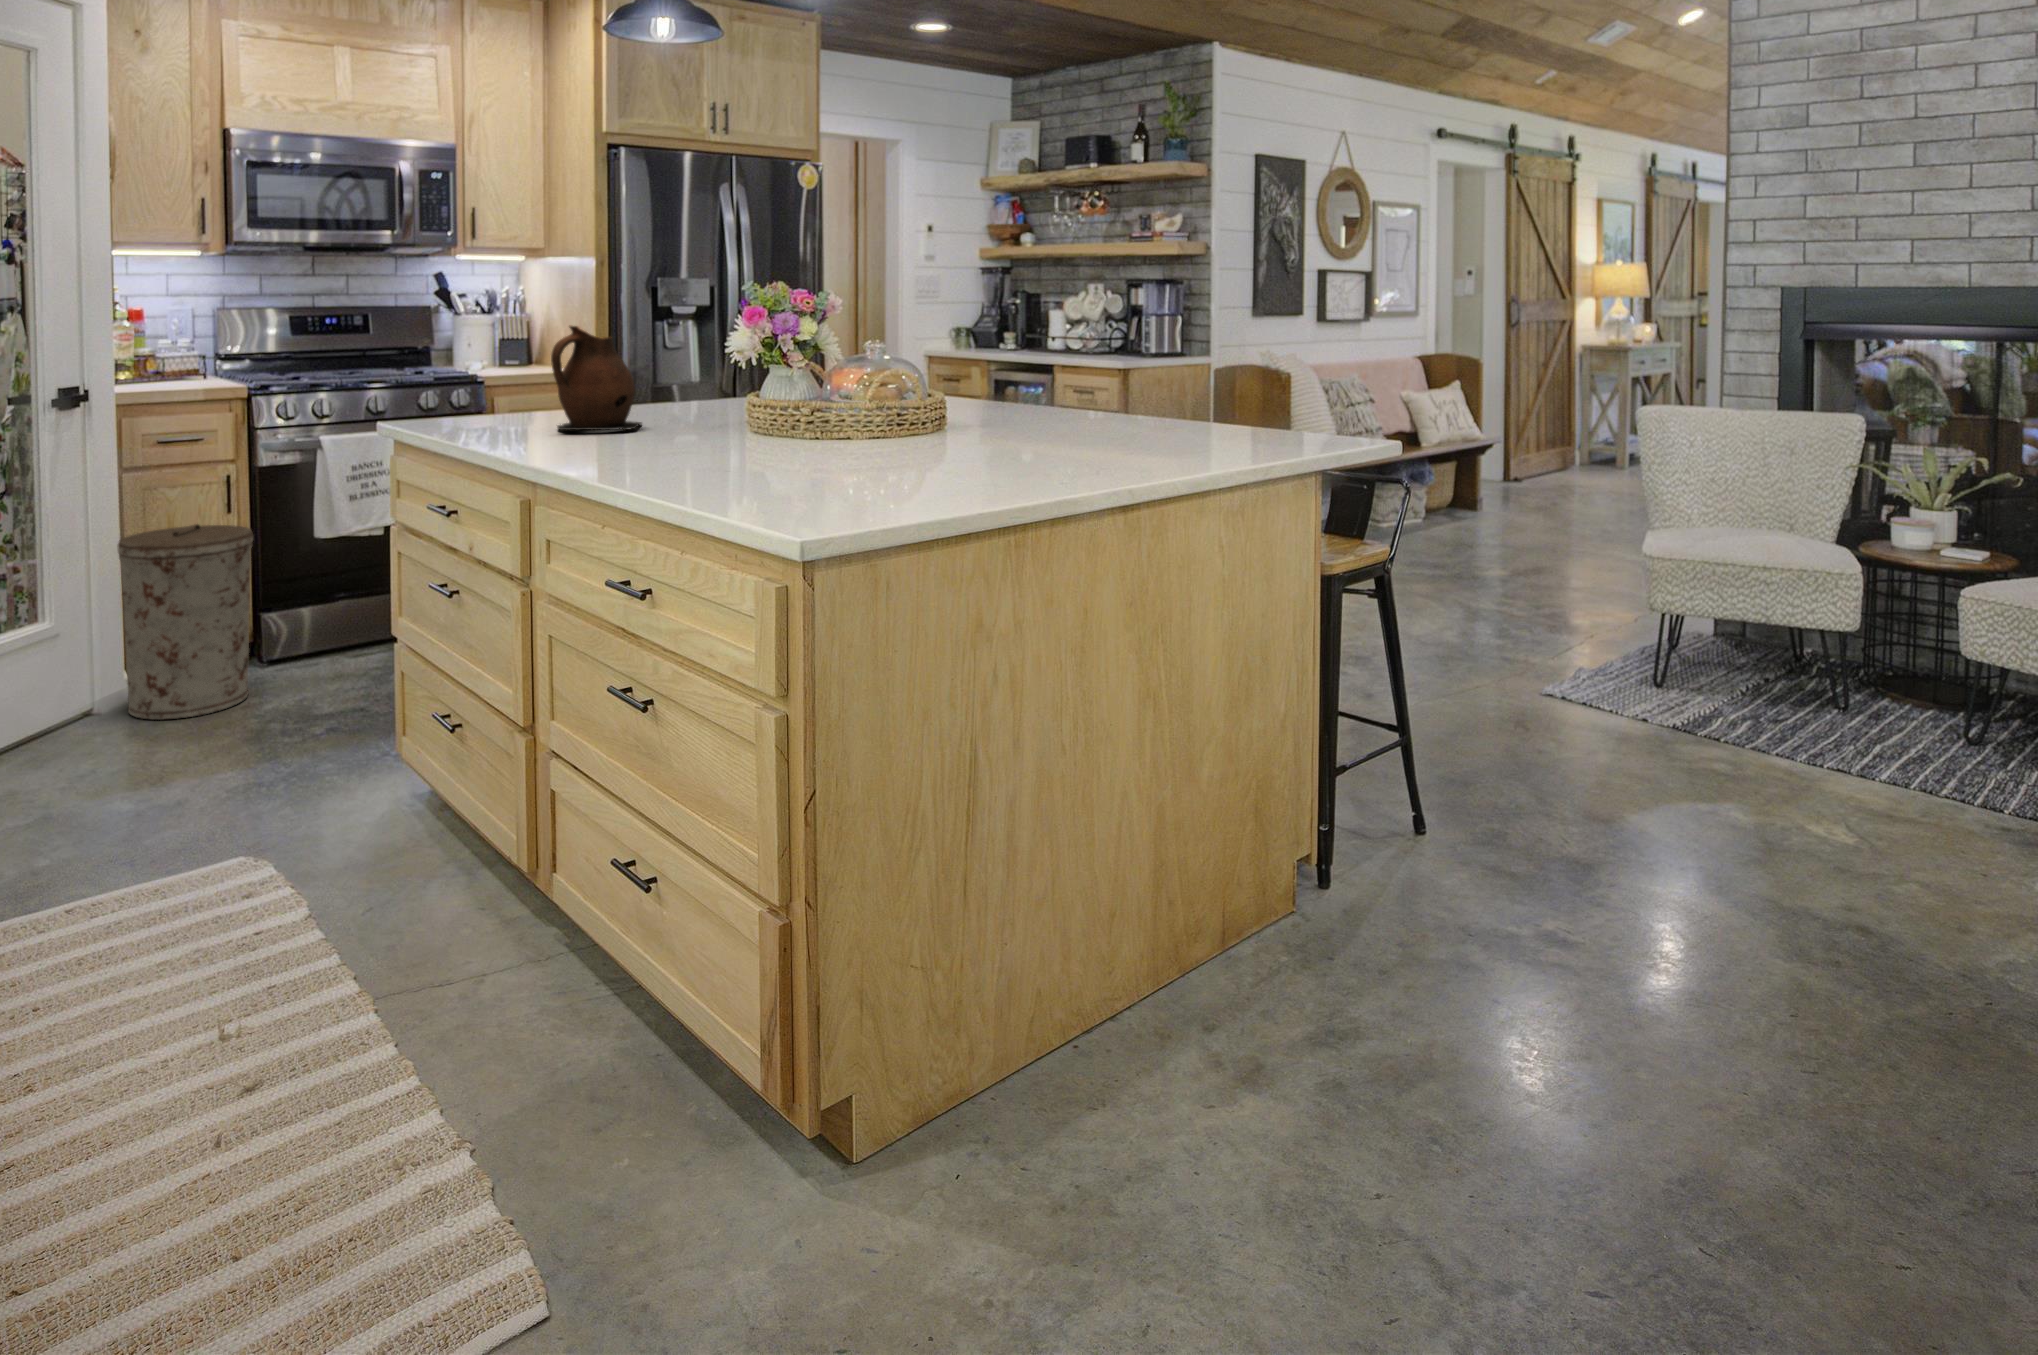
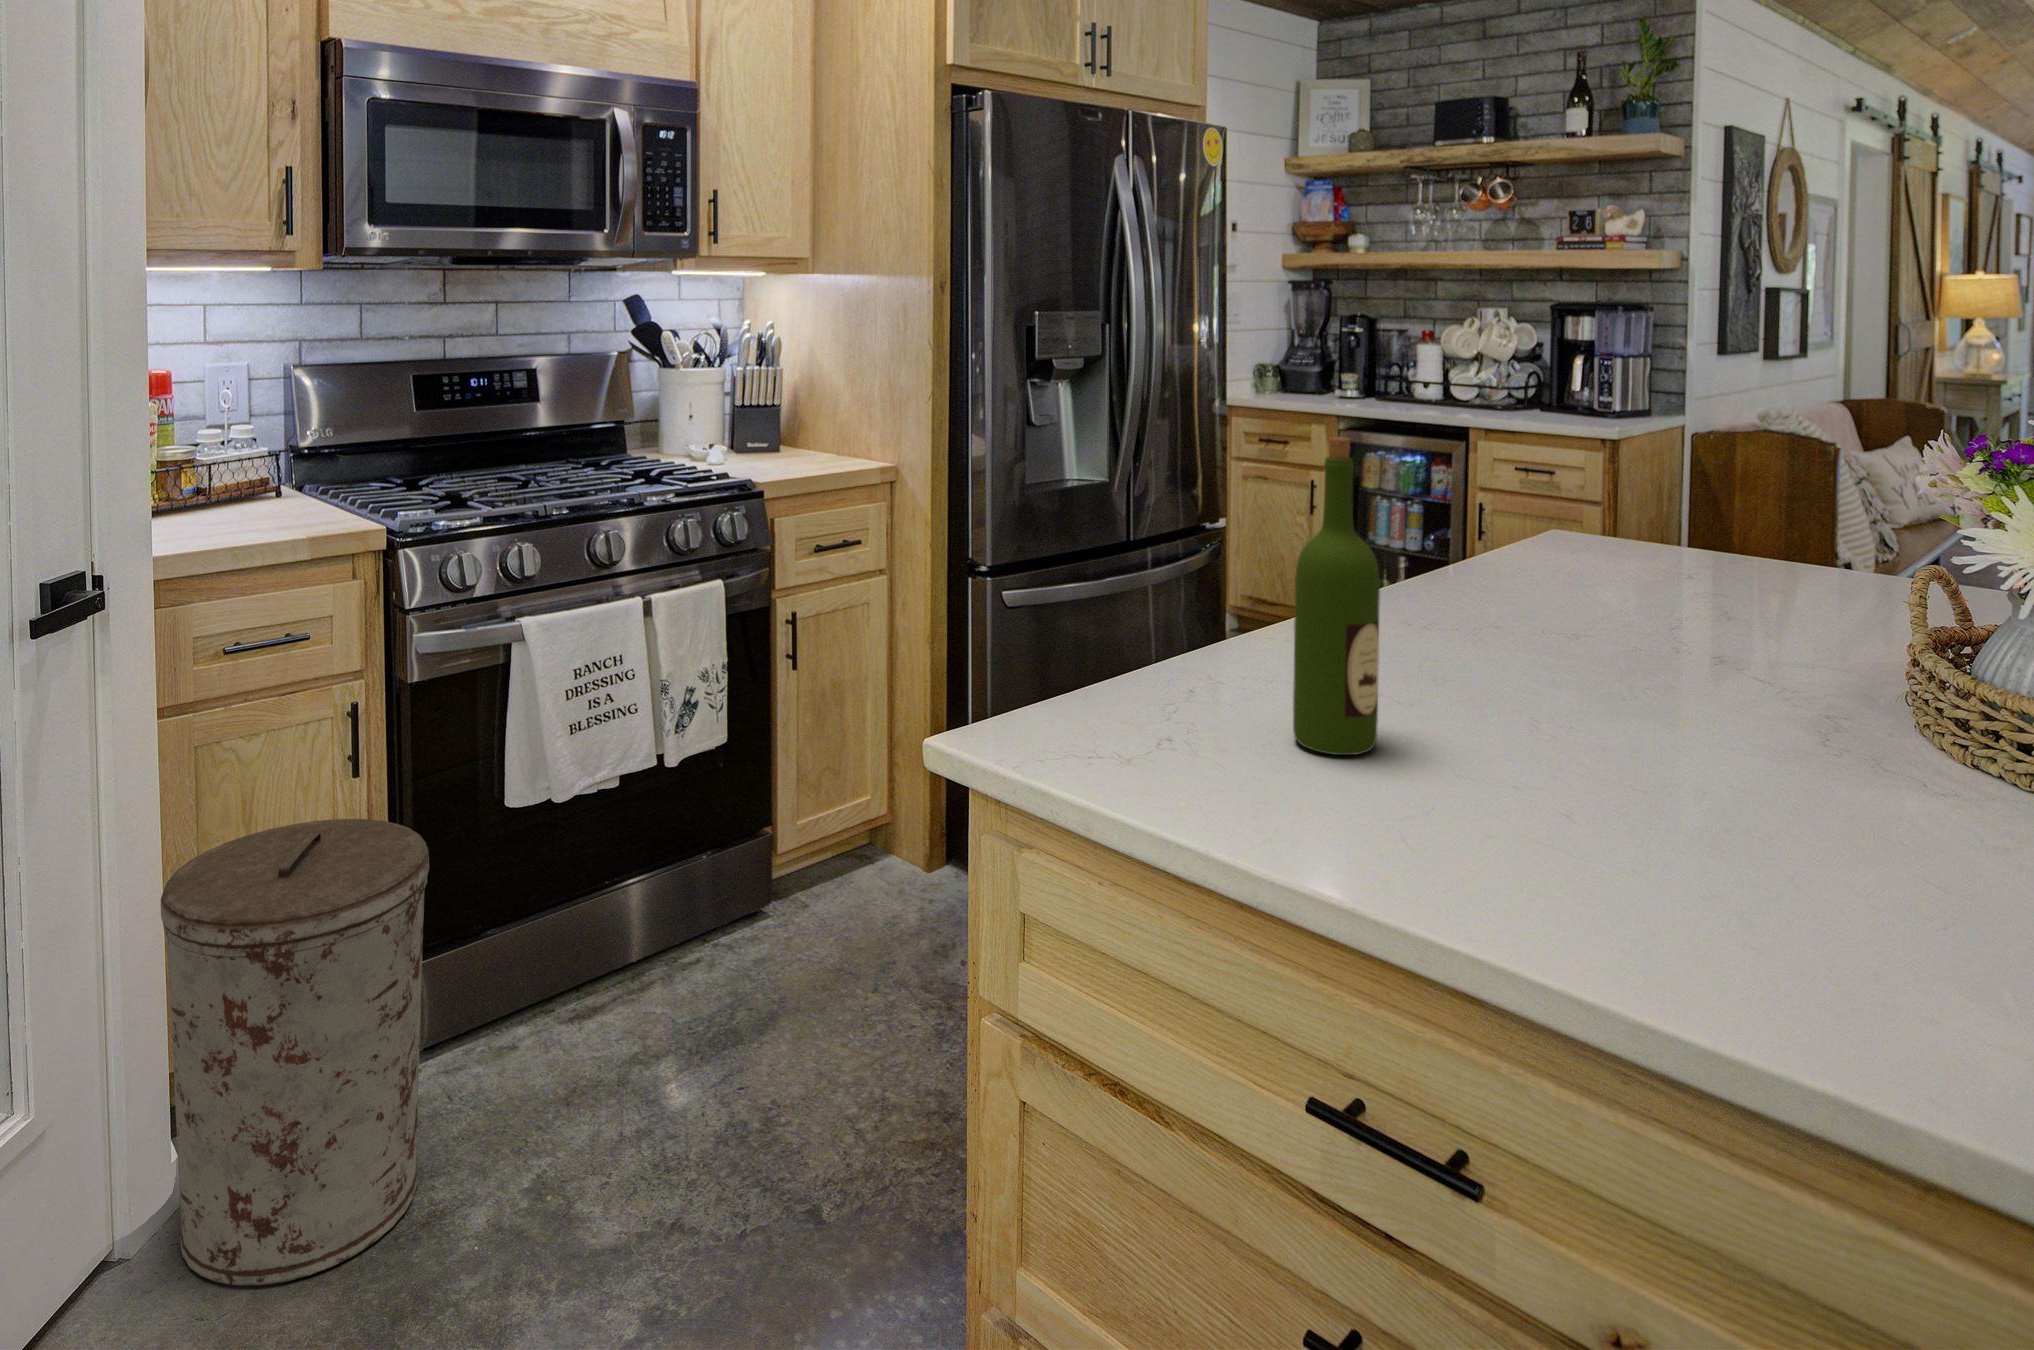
wine bottle: none [517,304,550,425] -> present [1293,437,1380,755]
ceramic pitcher: present [551,326,642,431] -> none [1472,516,1770,833]

